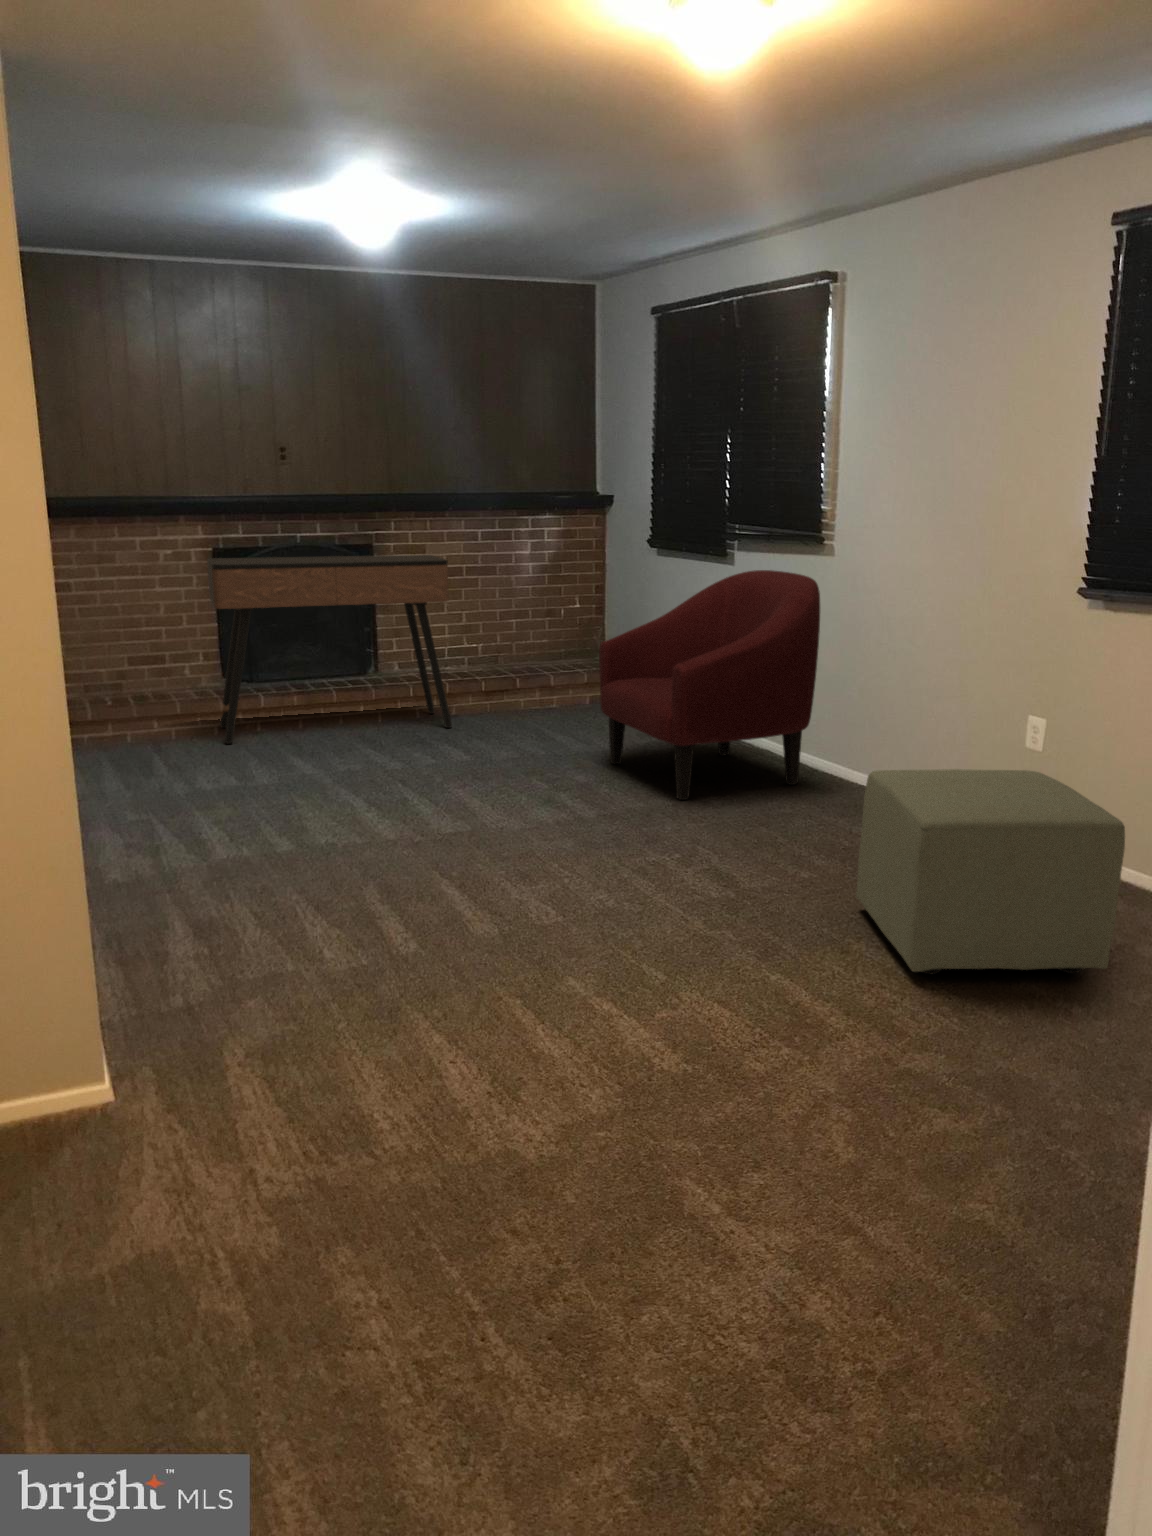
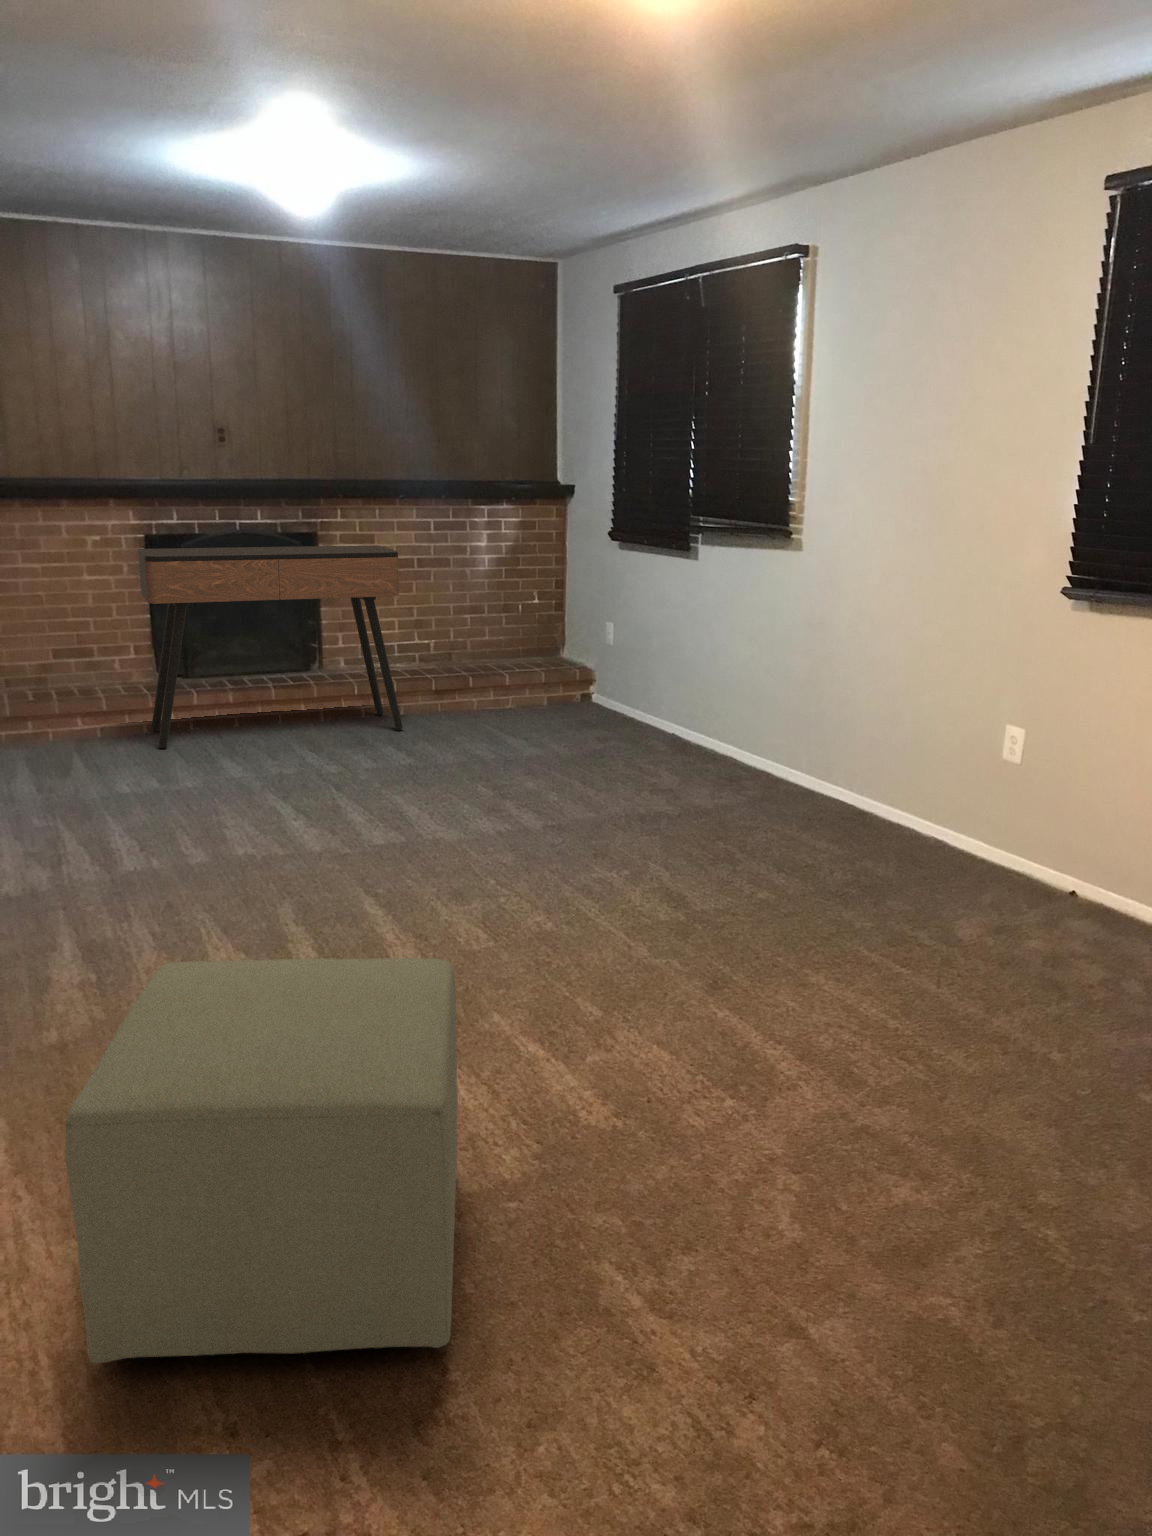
armchair: present [599,570,820,800] -> none [561,565,792,807]
ottoman: present [856,769,1125,974] -> present [65,958,458,1363]

